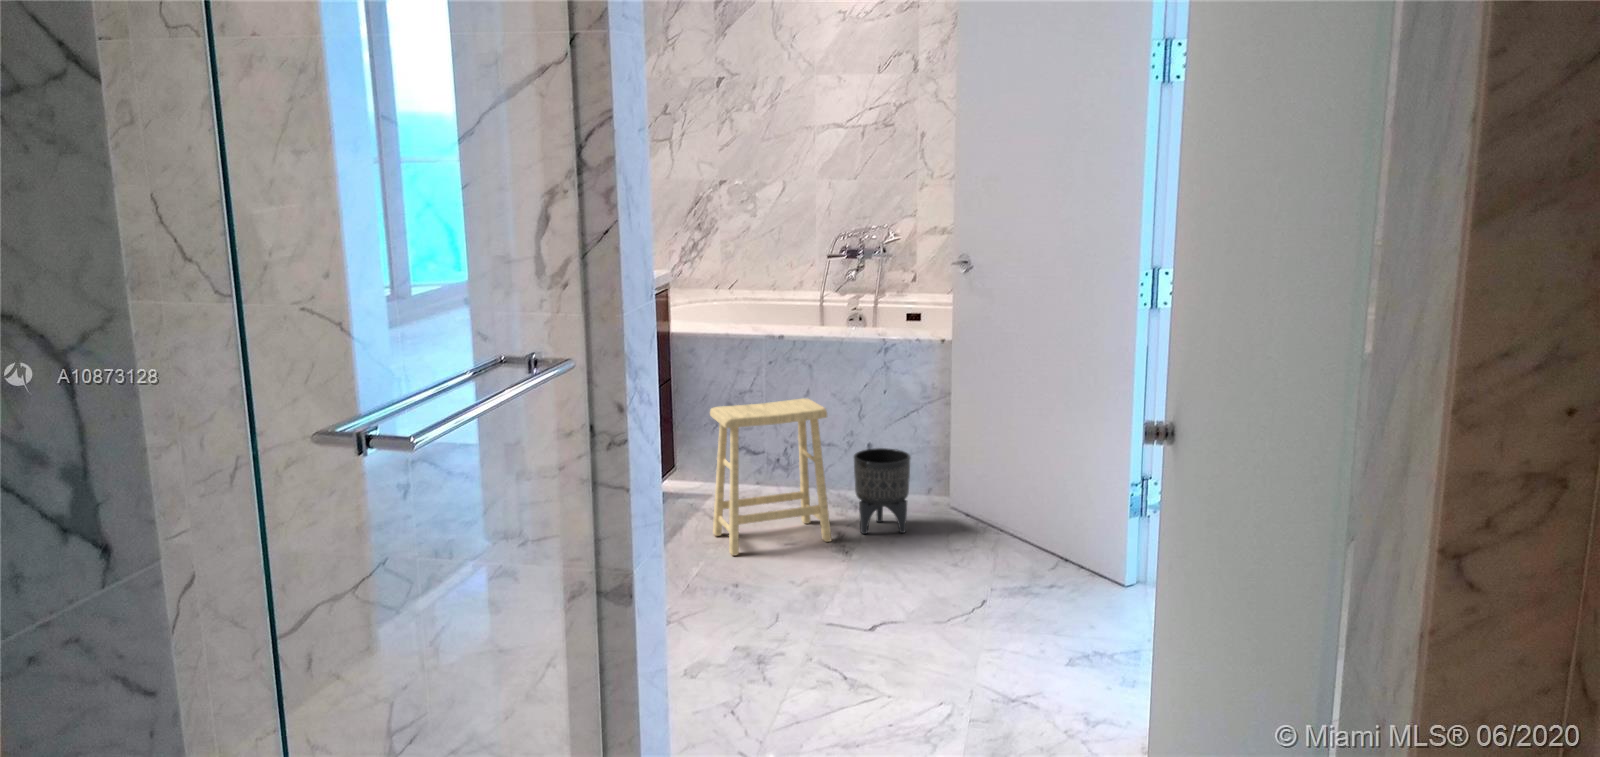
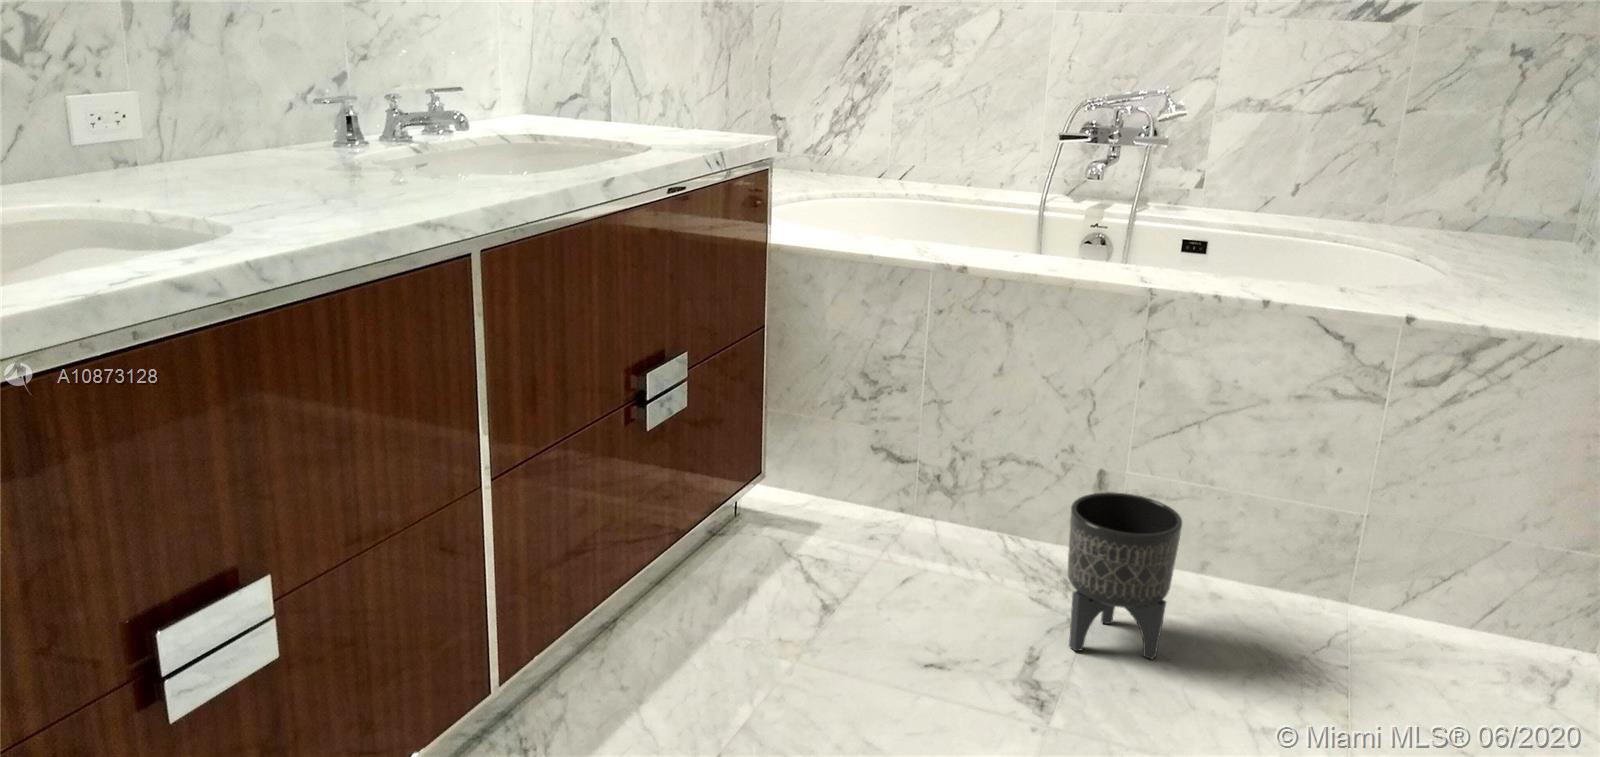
footstool: present [710,399,831,555] -> none [803,389,1029,672]

